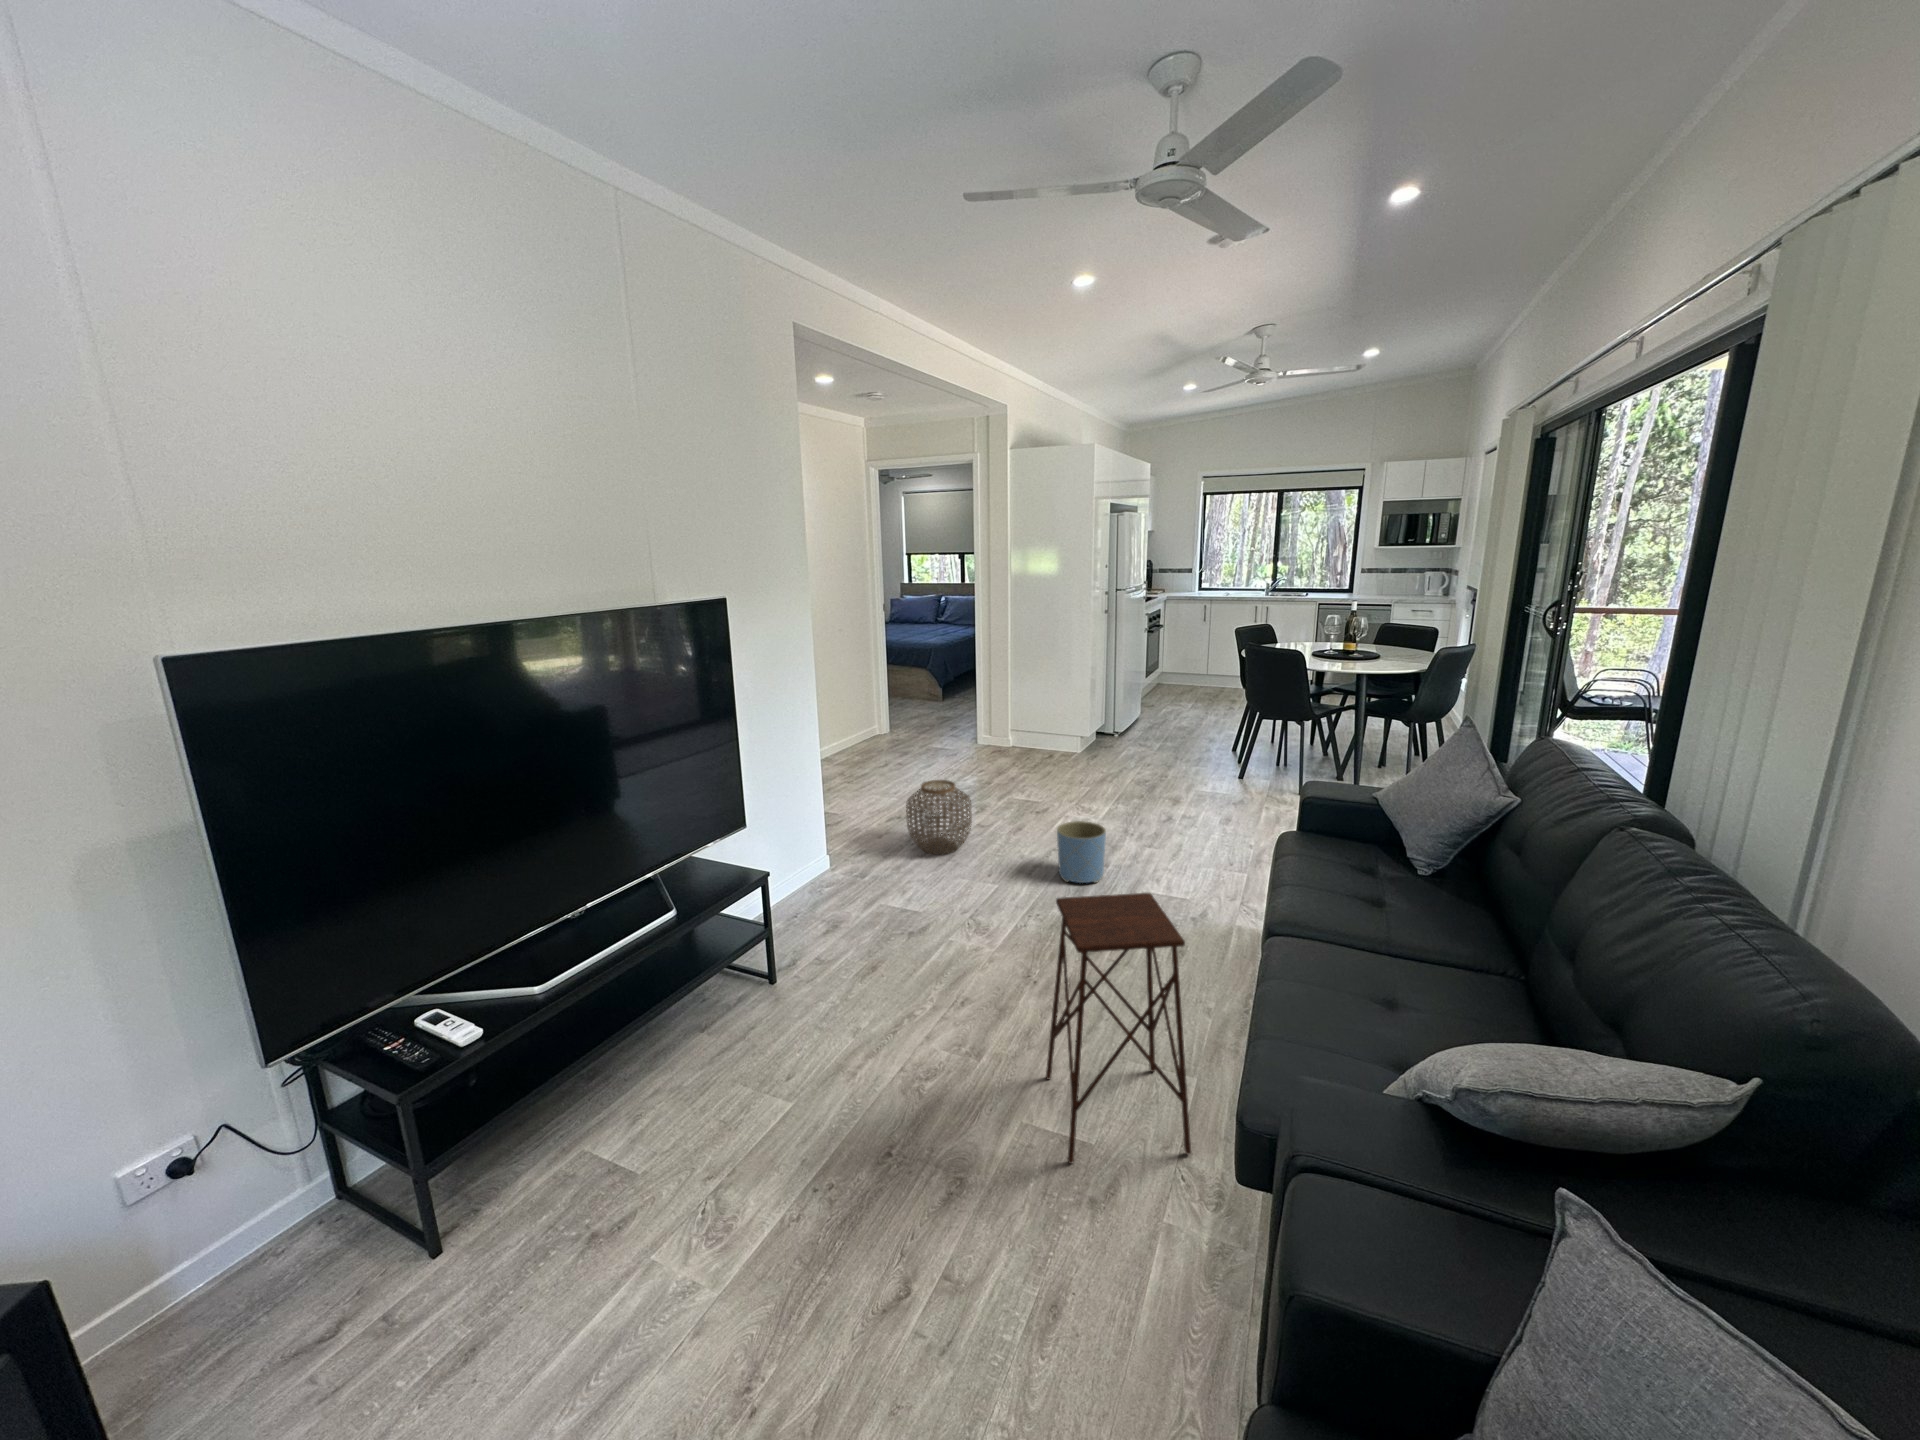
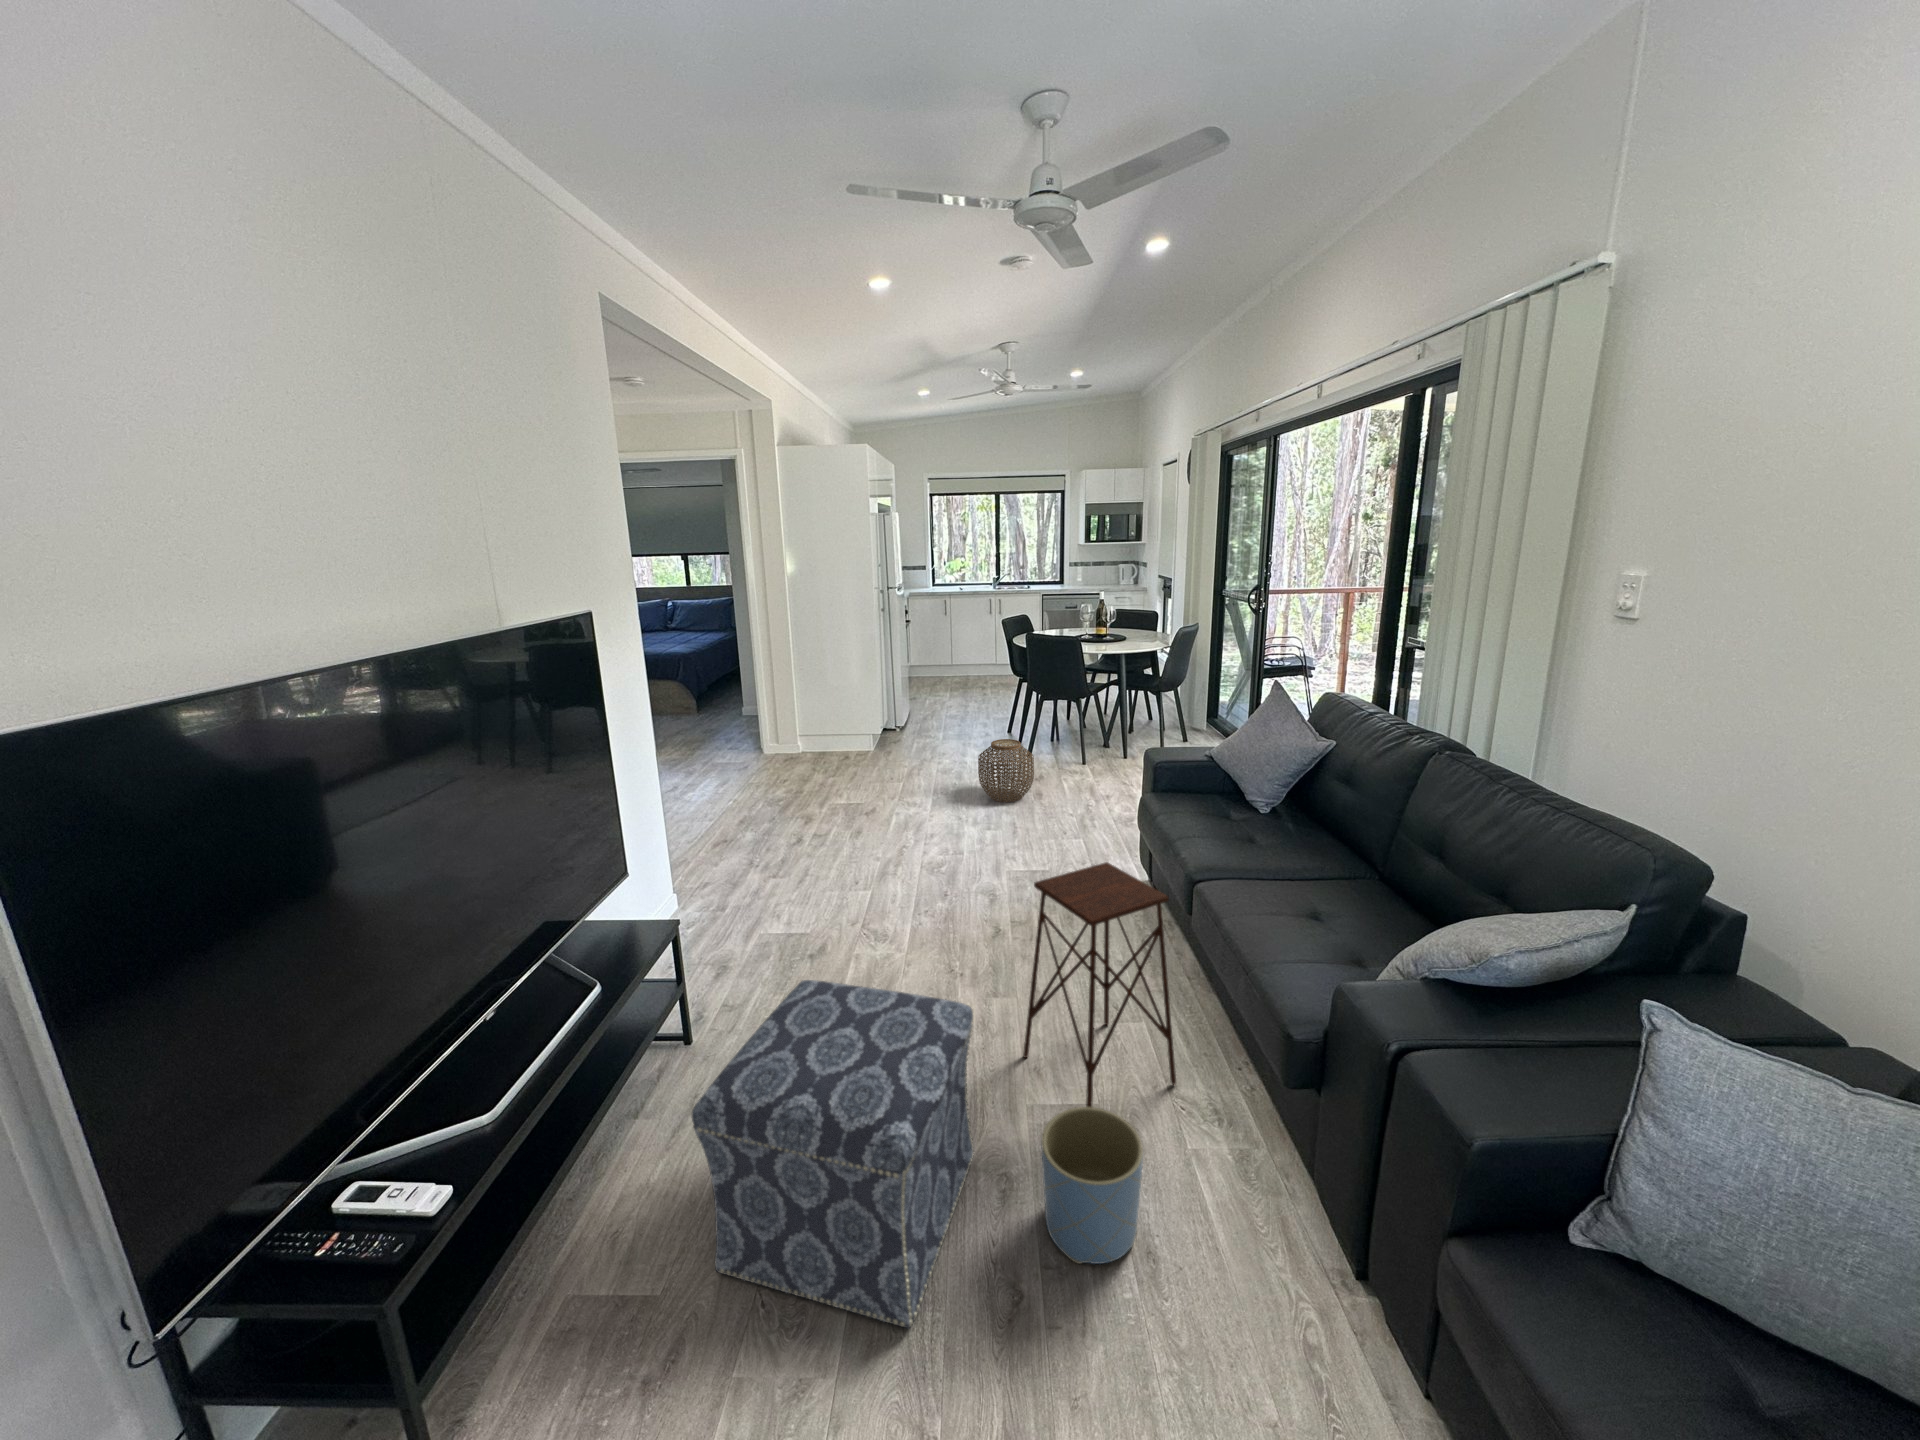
woven basket: present [906,780,972,855] -> present [978,739,1034,802]
planter: present [1057,821,1106,883] -> present [1041,1107,1143,1264]
ottoman: none [665,944,942,1278] -> present [692,980,974,1328]

